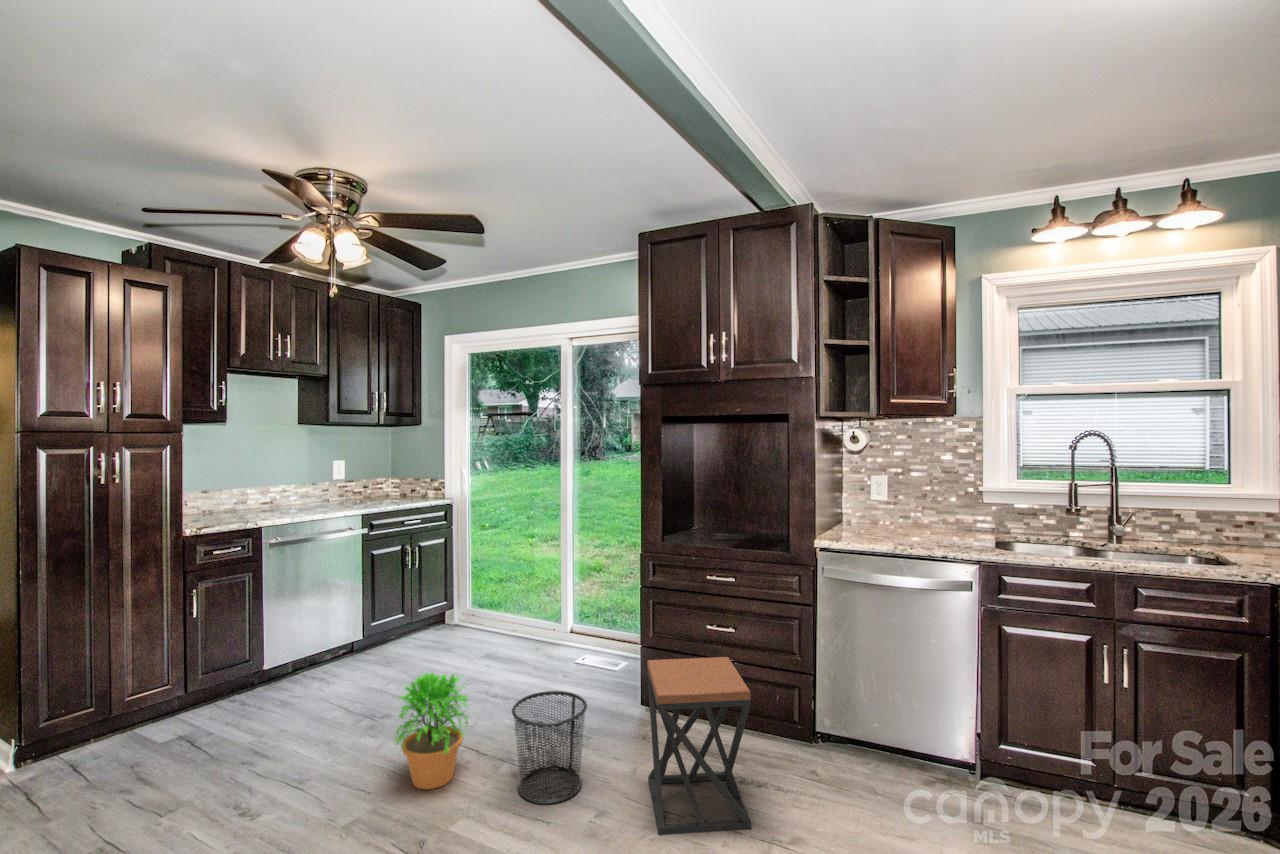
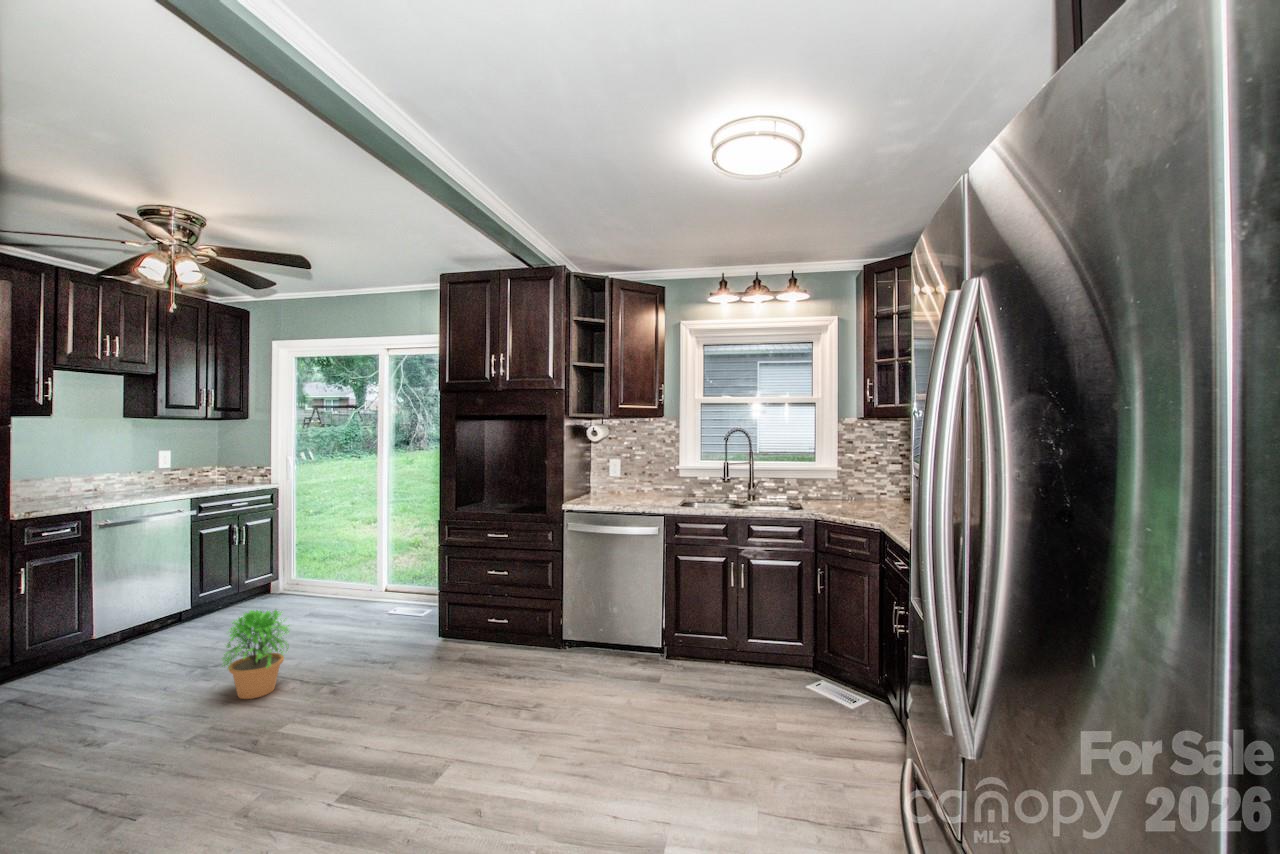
stool: present [647,657,751,835] -> none [435,582,504,702]
waste bin: present [512,691,587,804] -> none [326,617,388,696]

